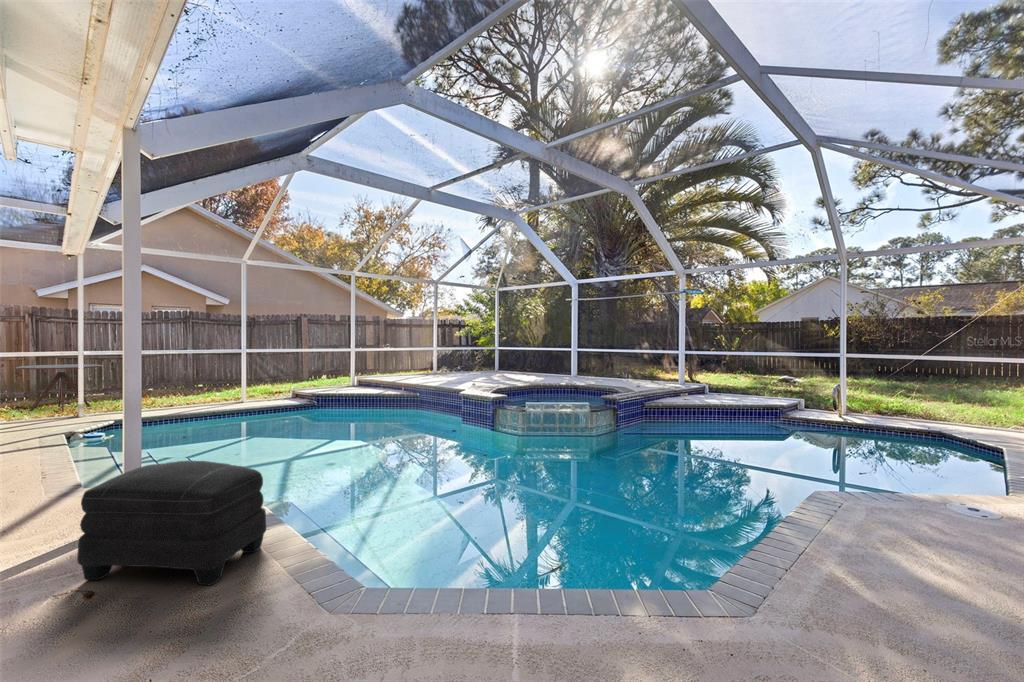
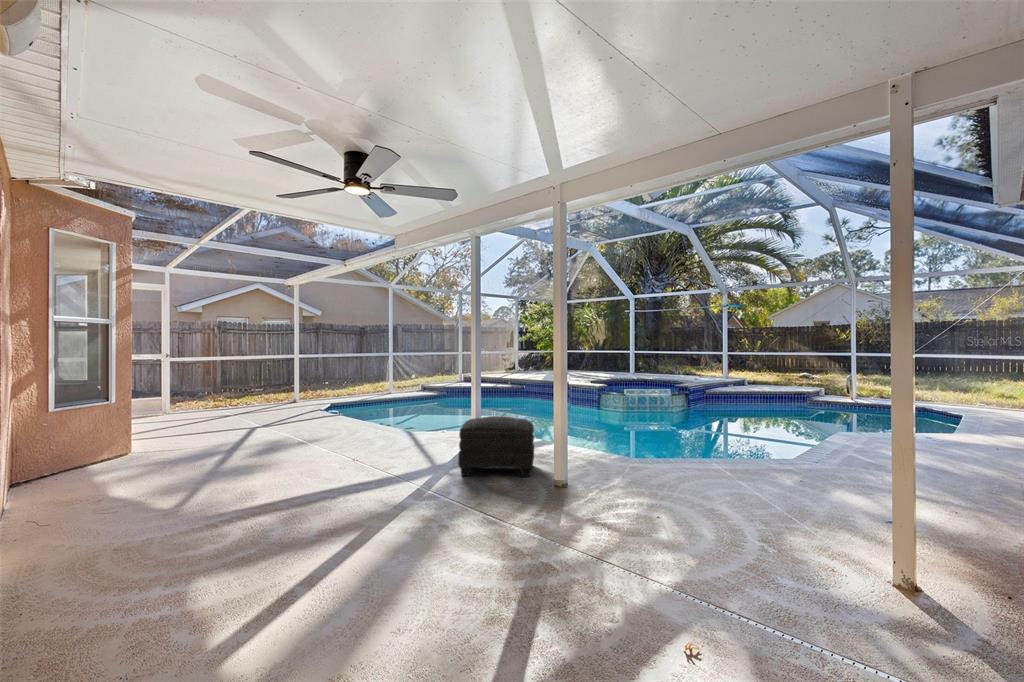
round table: present [16,364,102,411] -> none [230,367,284,402]

